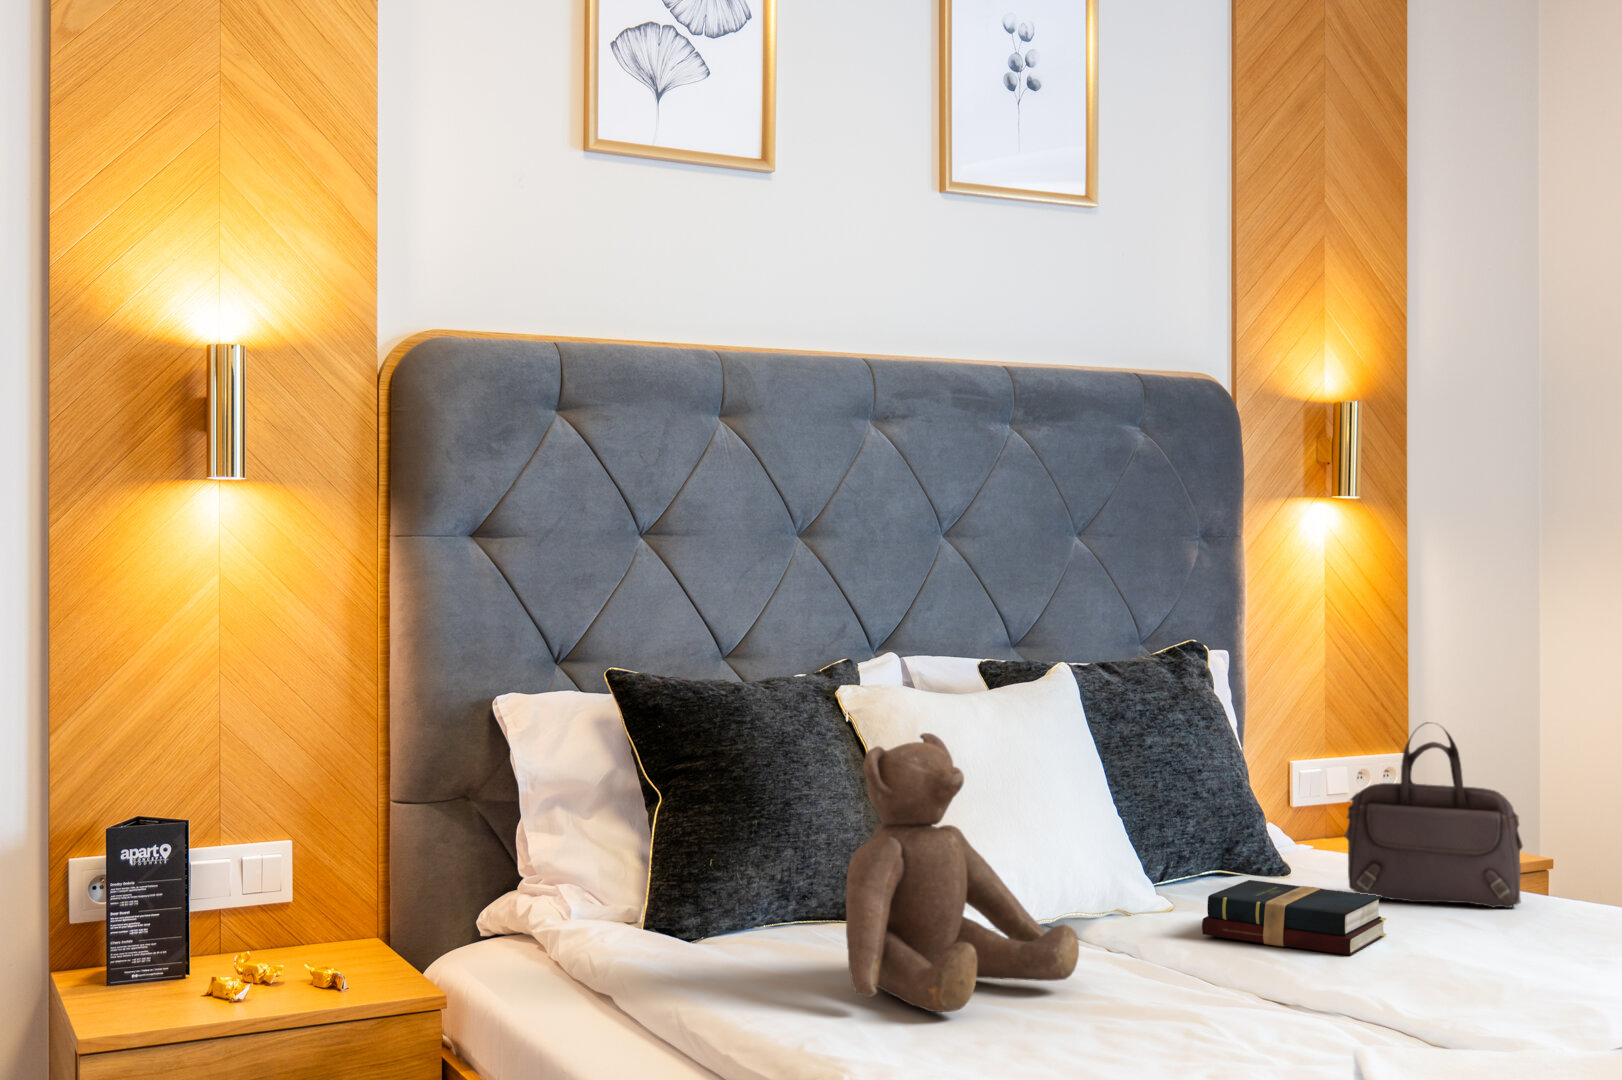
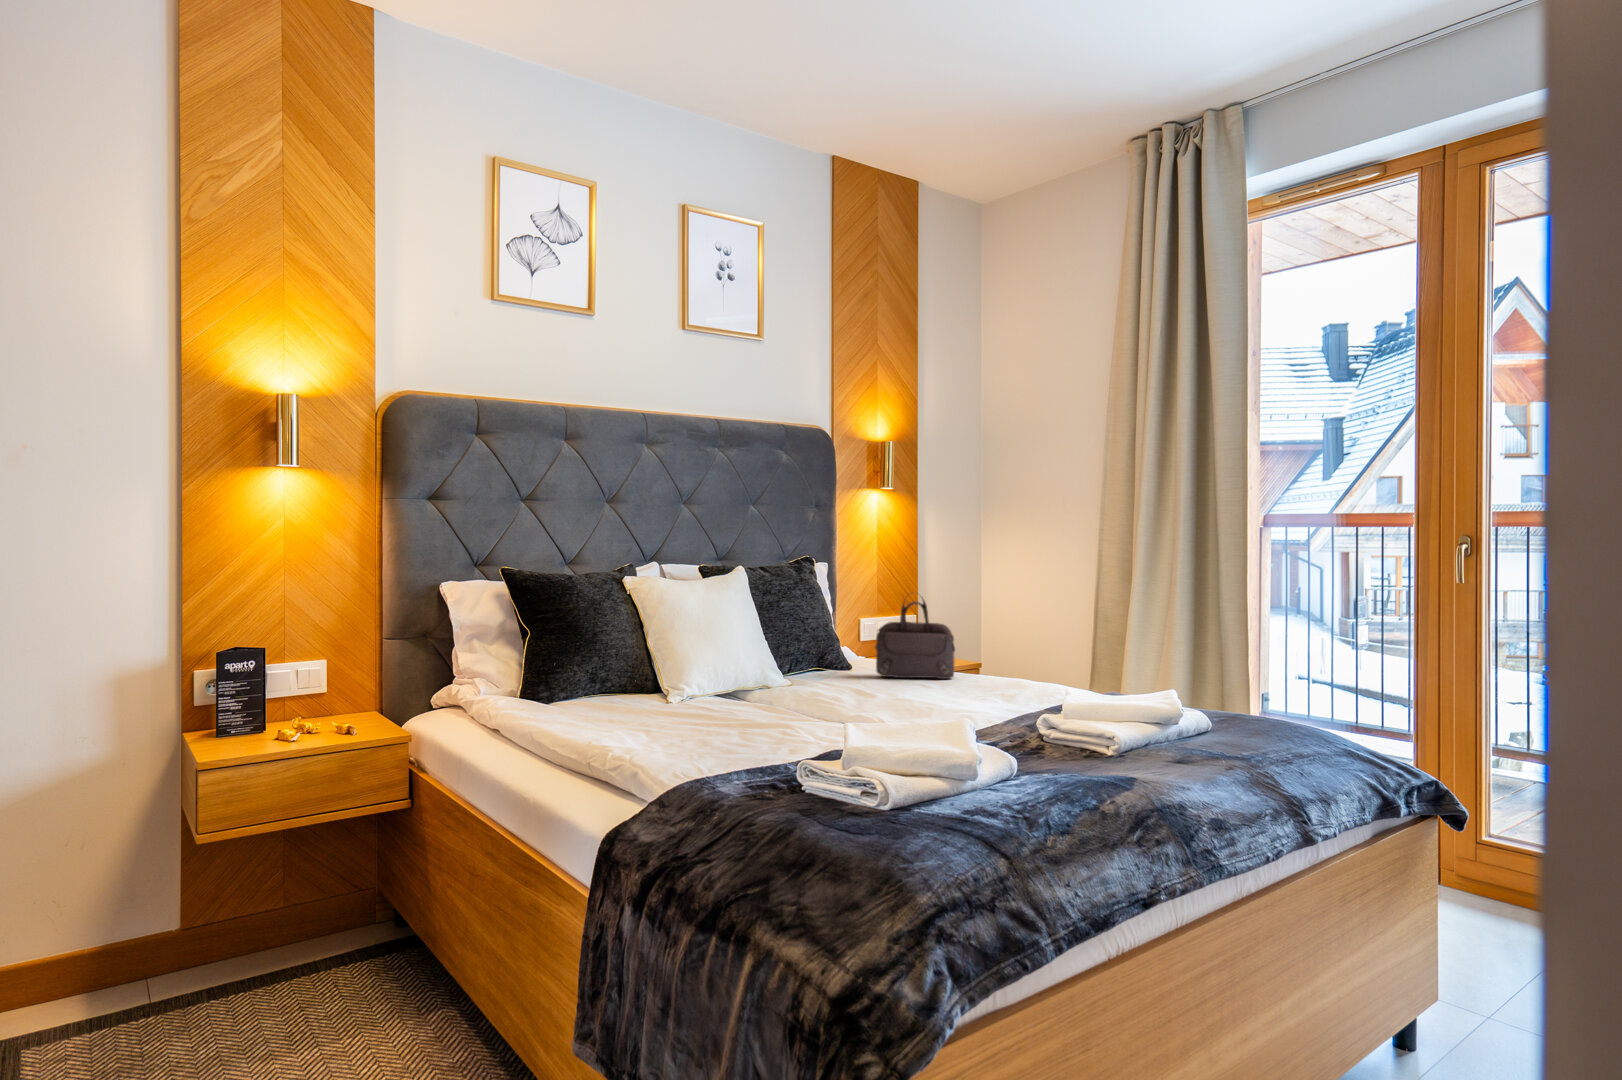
teddy bear: present [846,733,1079,1012] -> none [618,594,735,727]
hardback book: present [1202,880,1386,955] -> none [801,668,888,699]

